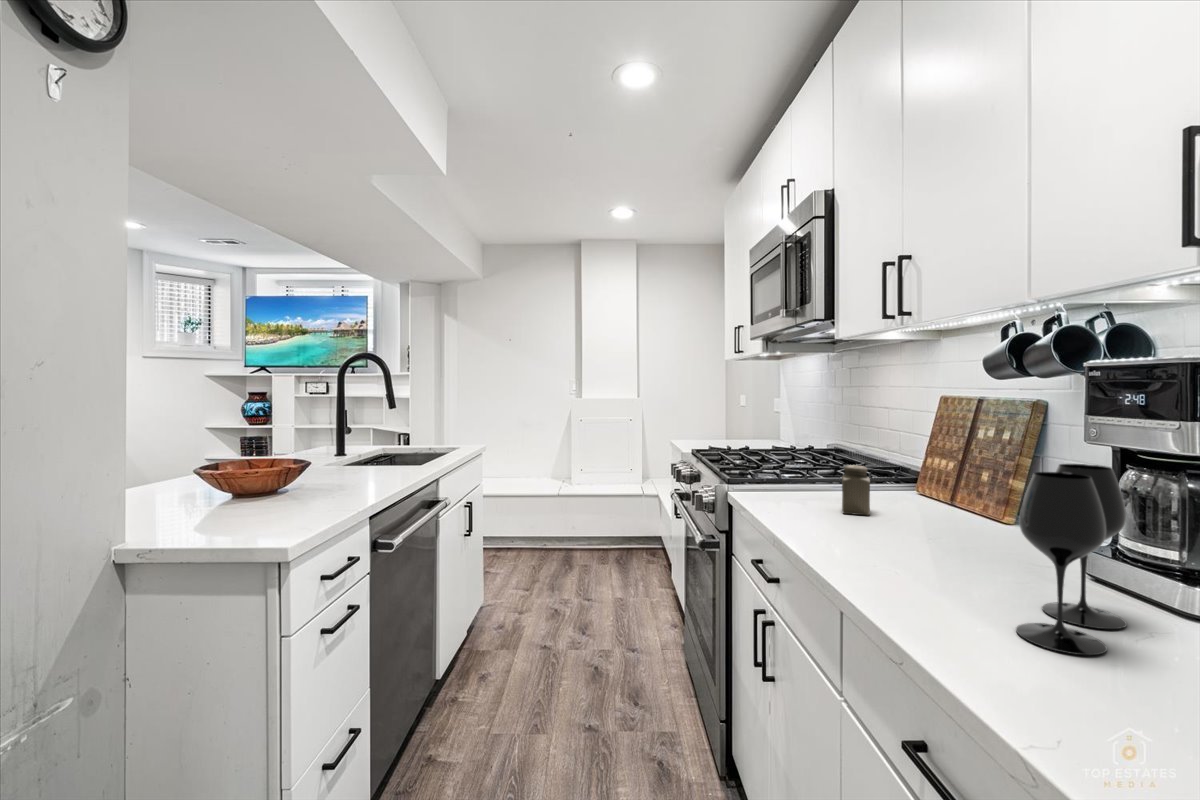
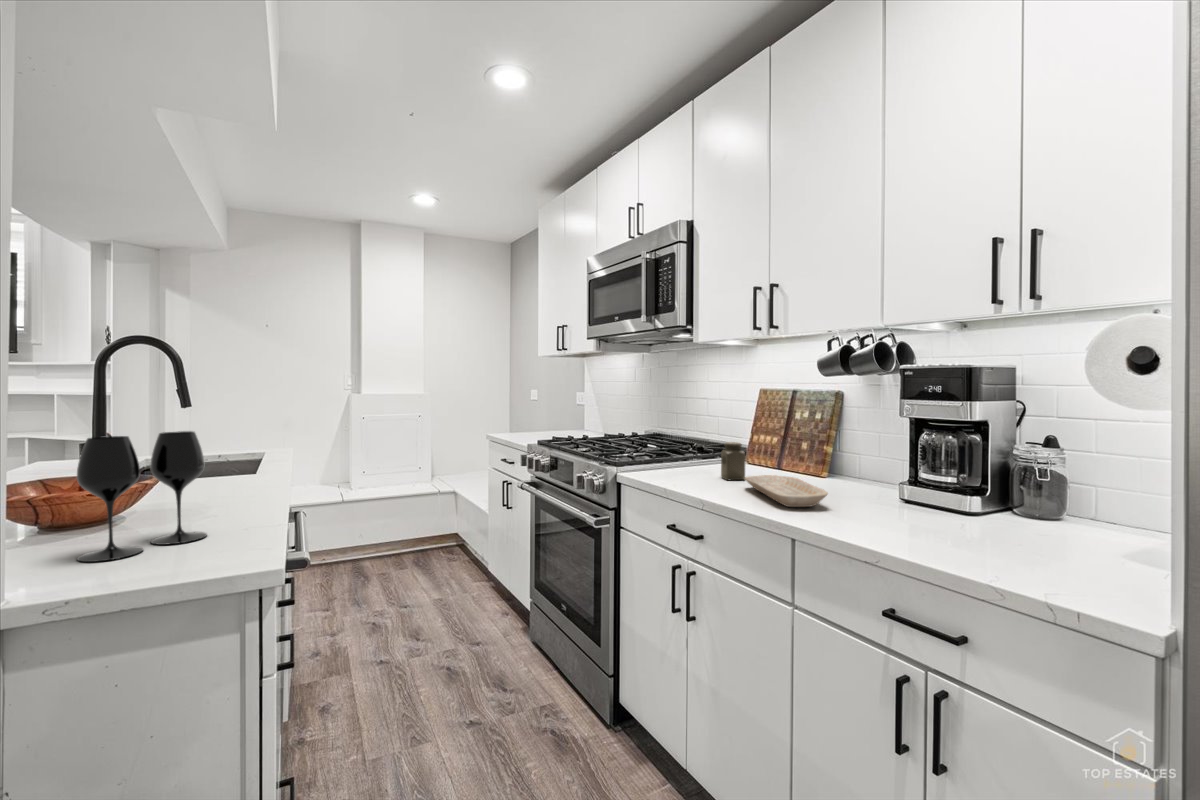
wine glass: present [1016,464,1127,655] -> present [77,431,207,562]
tray: none [843,512,925,564] -> present [744,475,828,507]

